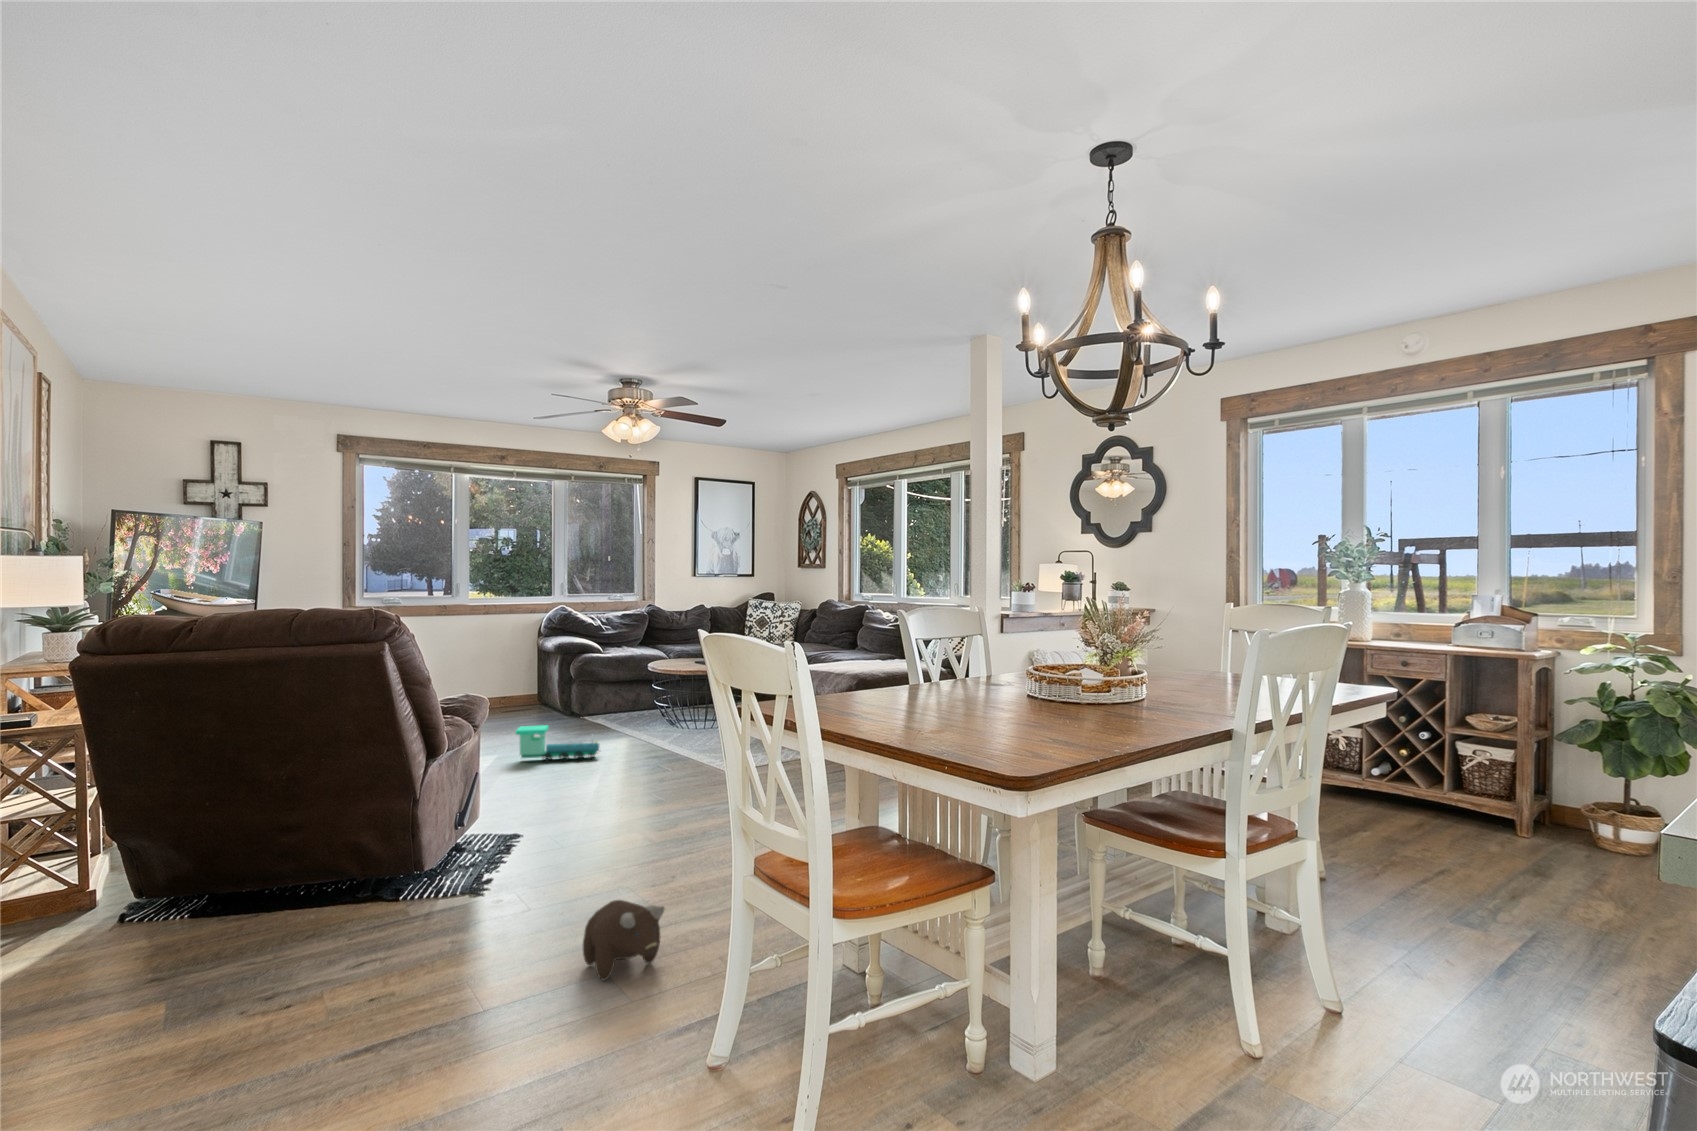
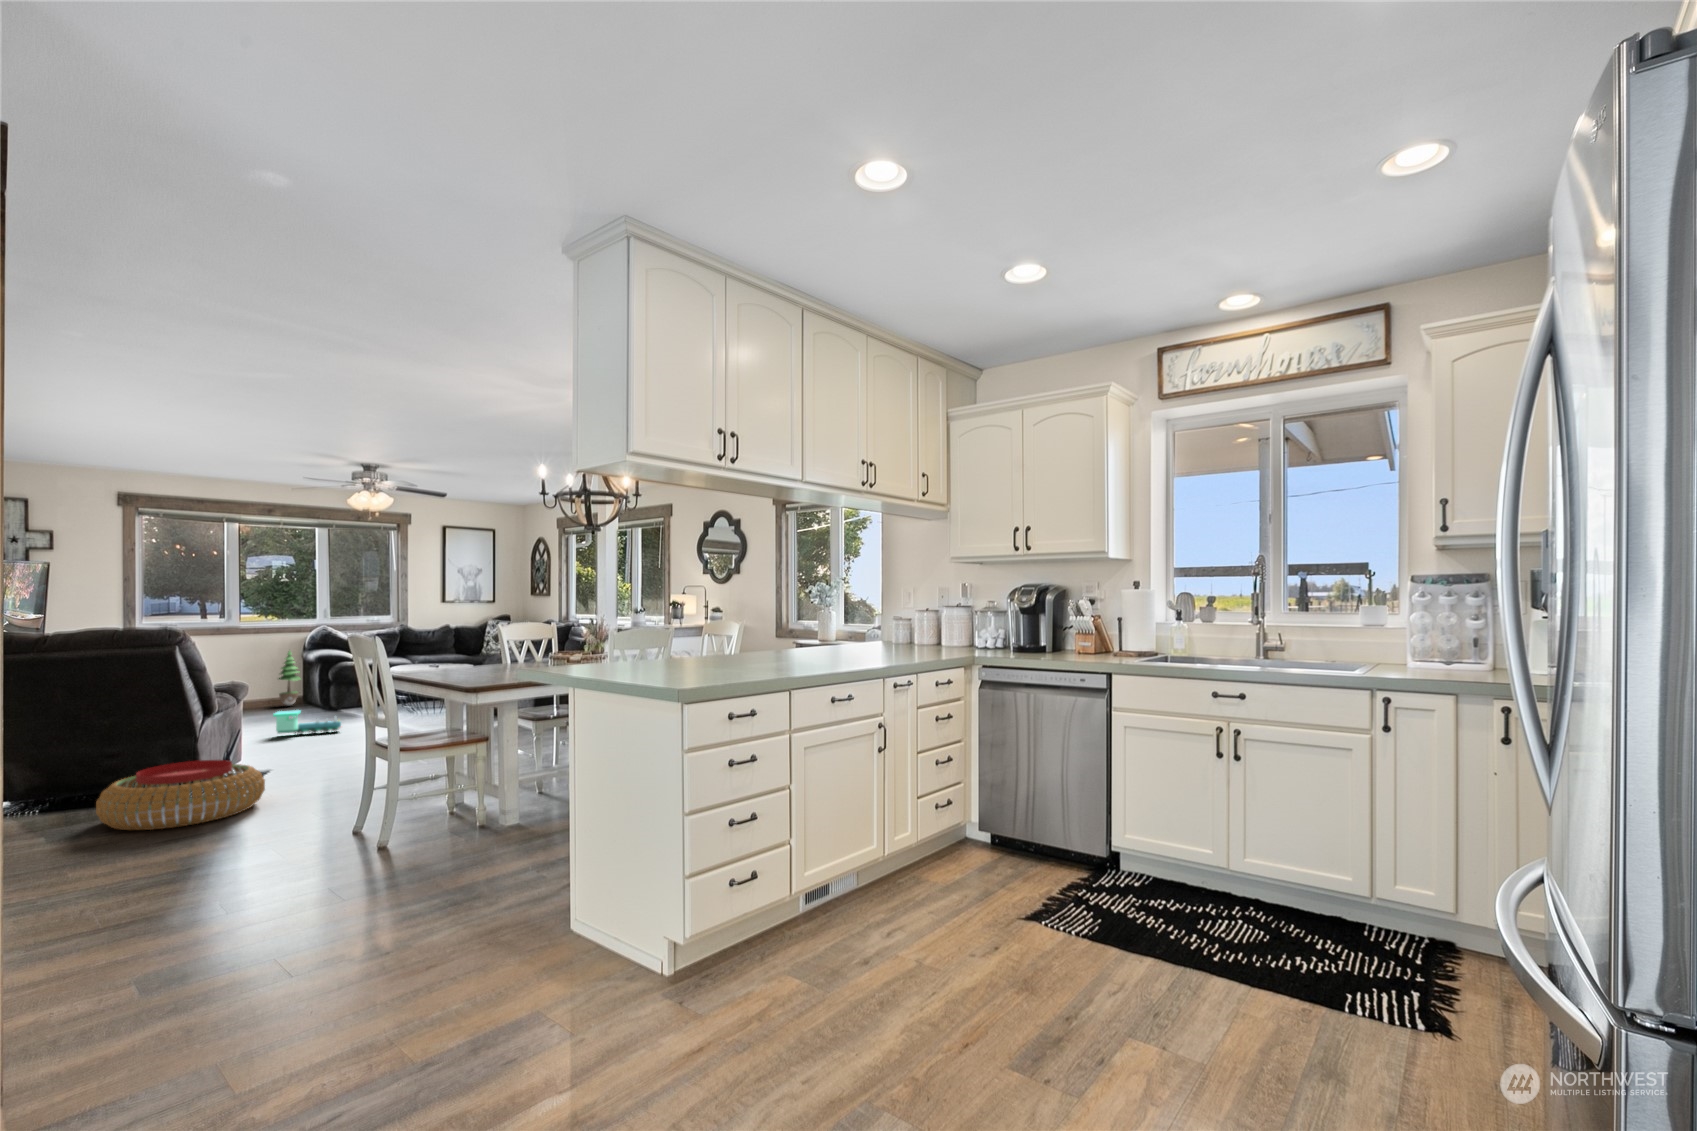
potted tree: none [513,636,541,709] -> present [279,651,300,706]
pouf: none [262,842,522,991] -> present [96,760,265,830]
plush toy: present [583,900,664,980] -> none [299,777,347,816]

